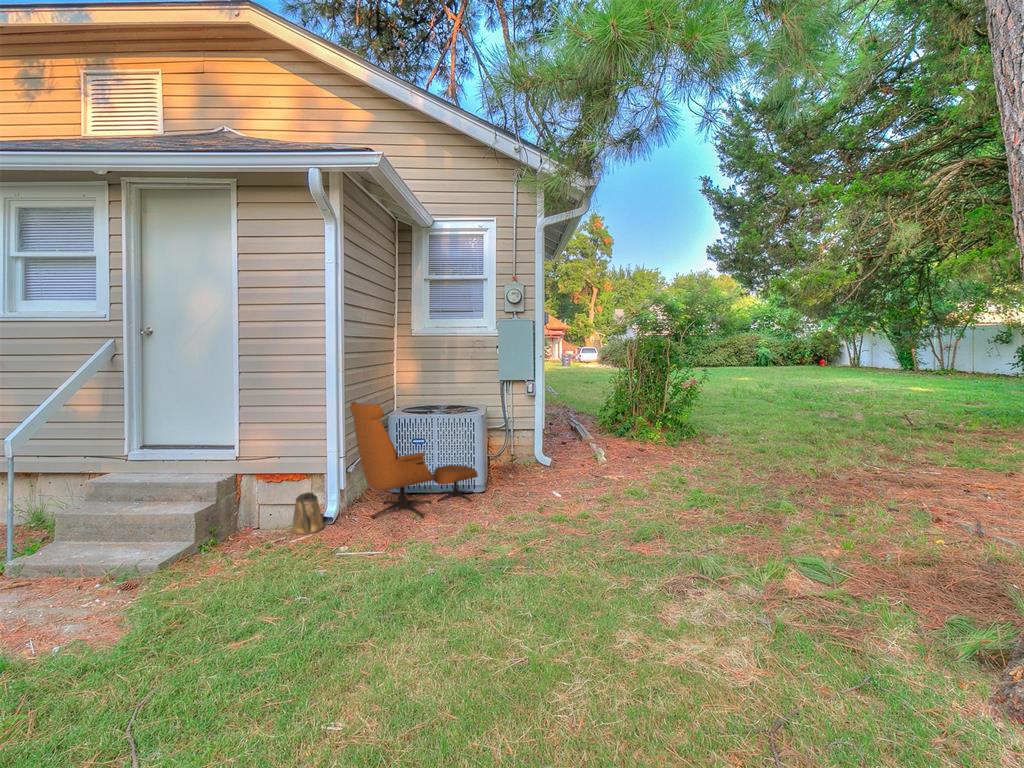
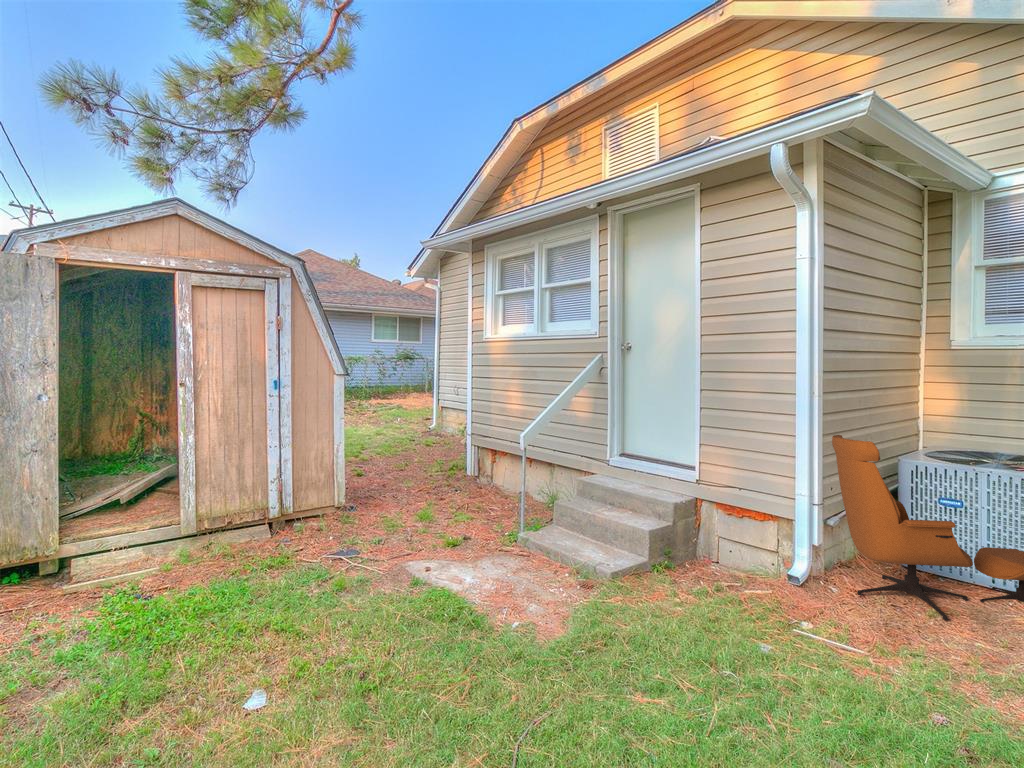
watering can: present [291,492,325,534] -> none [747,537,789,589]

